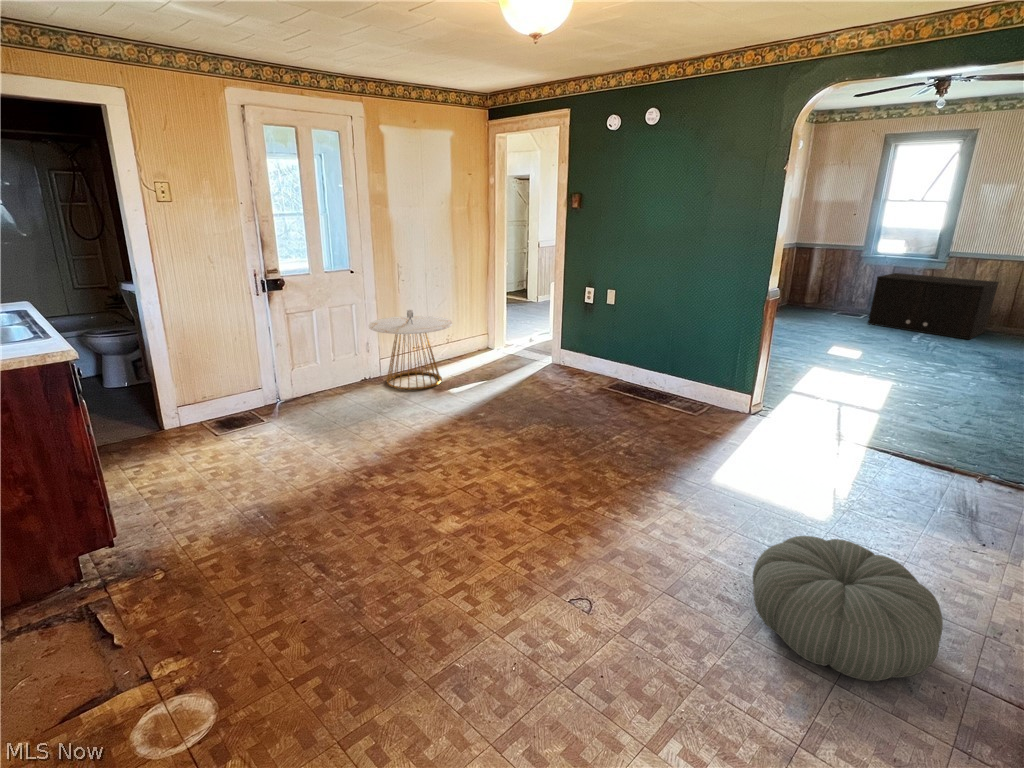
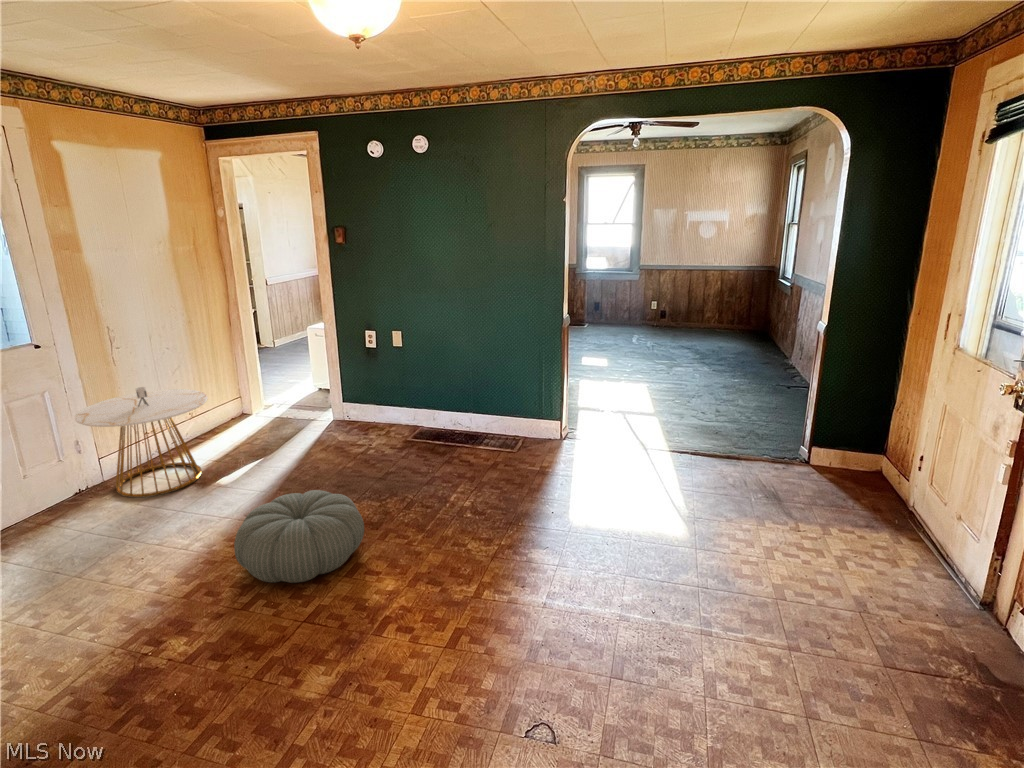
storage cabinet: present [868,273,998,340] -> none [597,286,679,337]
pouf: present [752,536,943,681] -> present [234,490,364,583]

